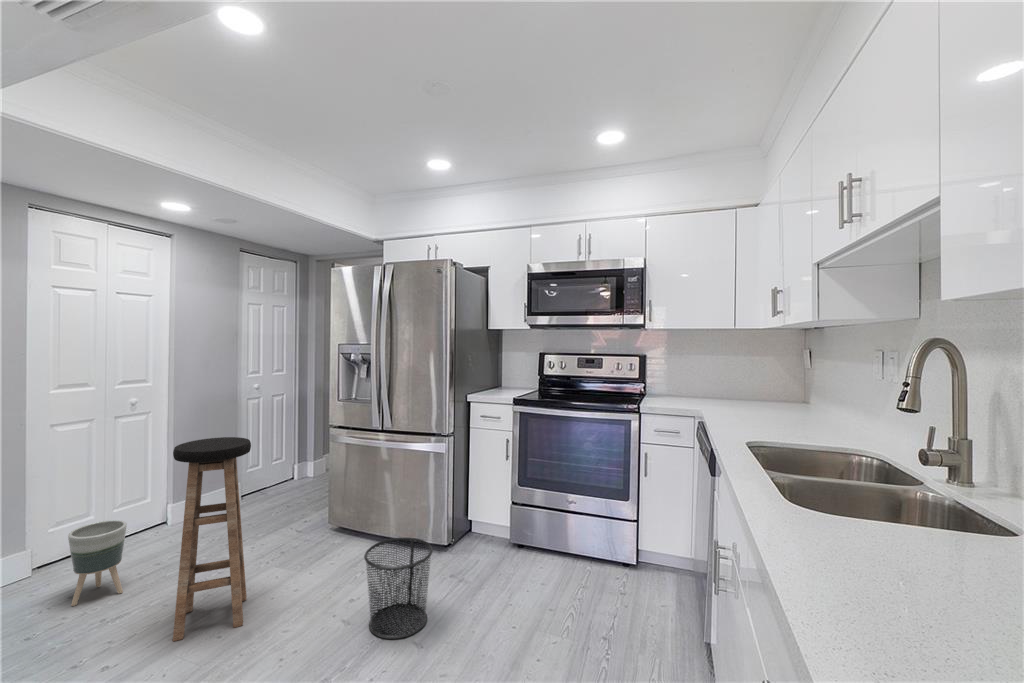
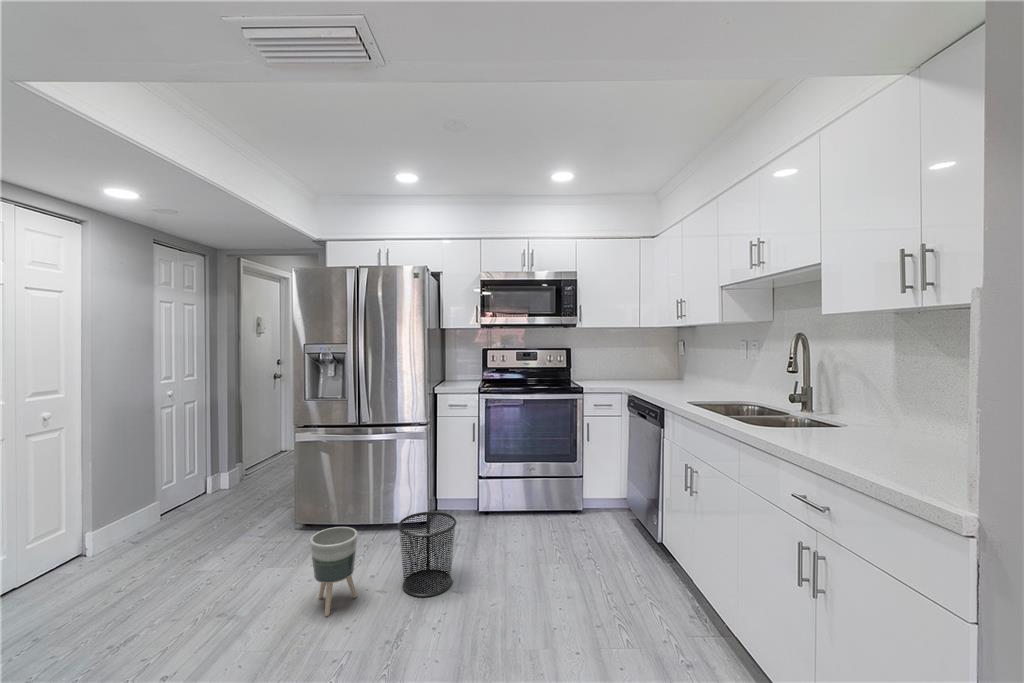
bar stool: present [173,437,251,641] -> none [200,439,281,645]
planter: present [68,520,127,606] -> present [310,527,358,616]

